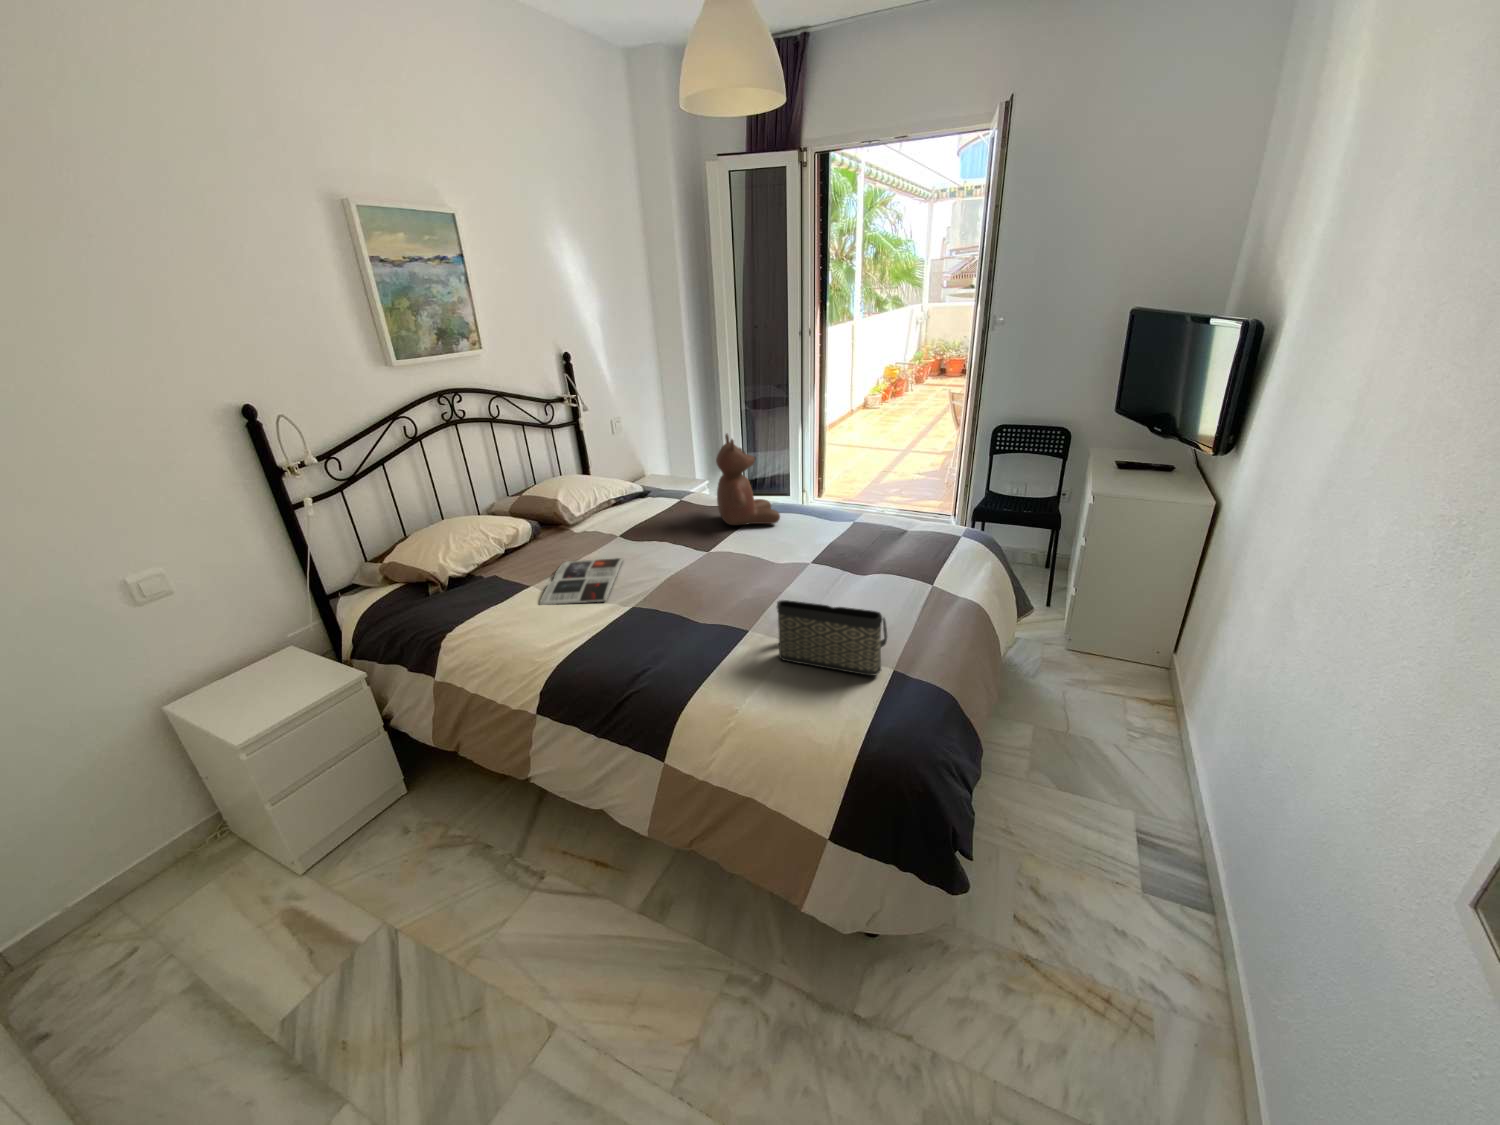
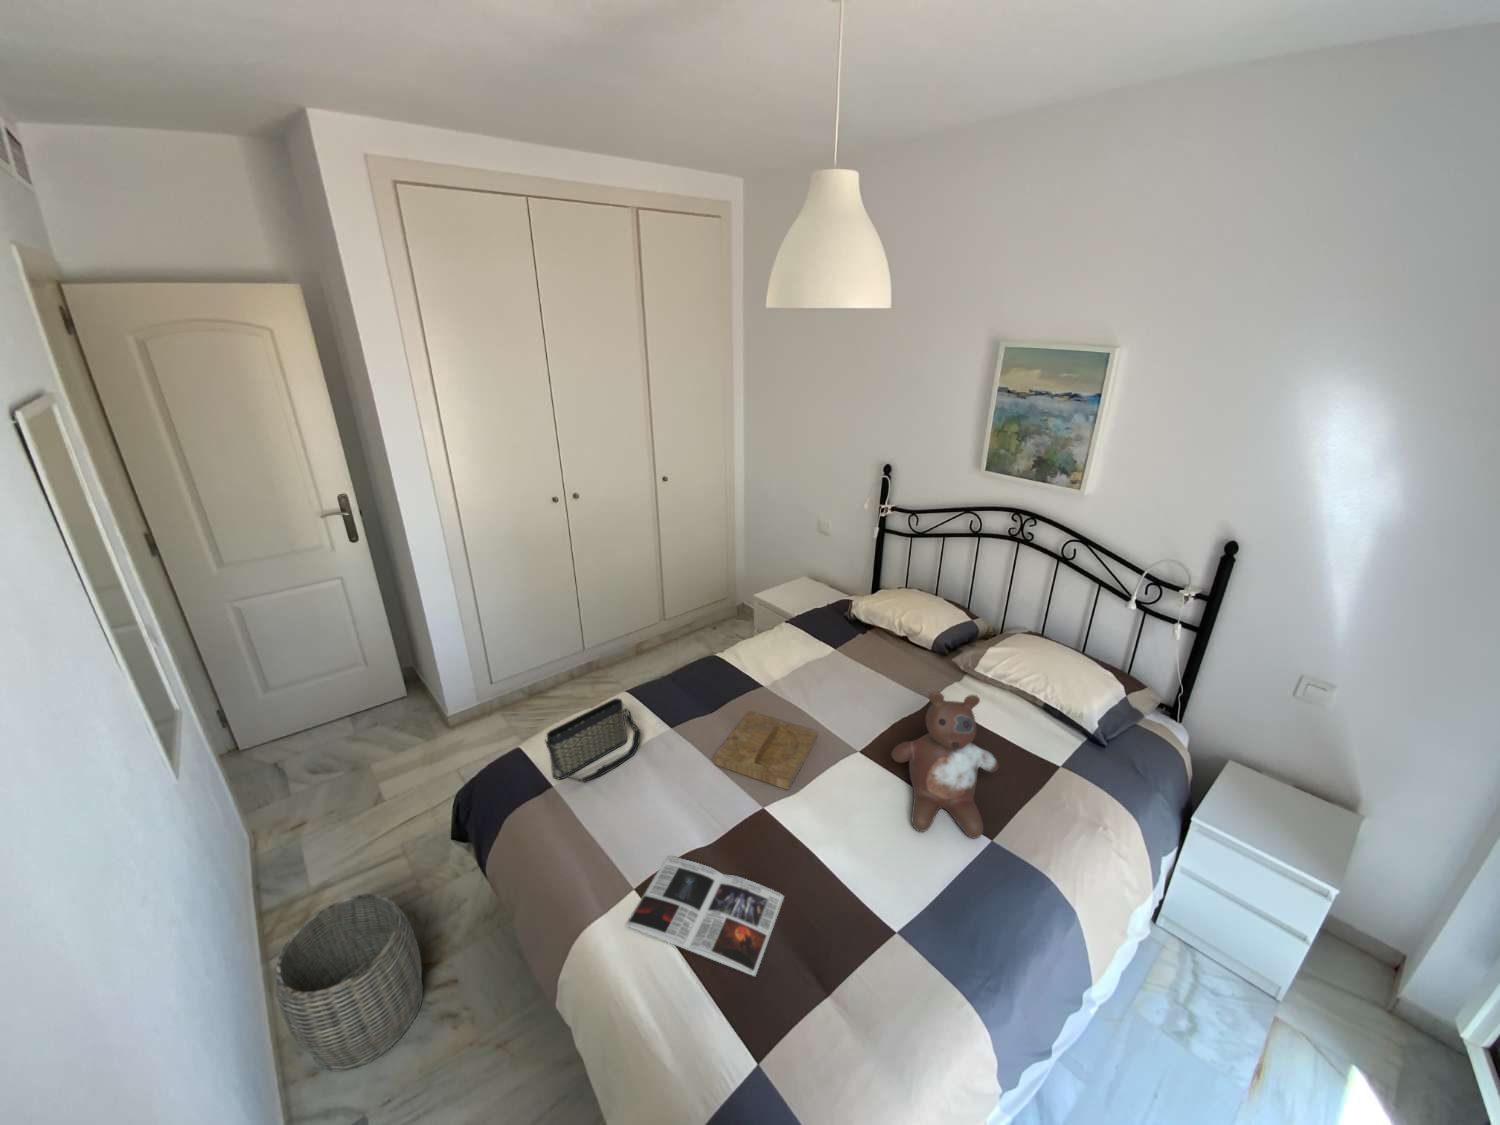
tray: none [694,554,778,598] -> present [714,712,817,790]
magazine: present [540,558,623,605] -> present [626,856,784,976]
woven basket: none [1049,829,1236,1057] -> present [276,894,423,1071]

